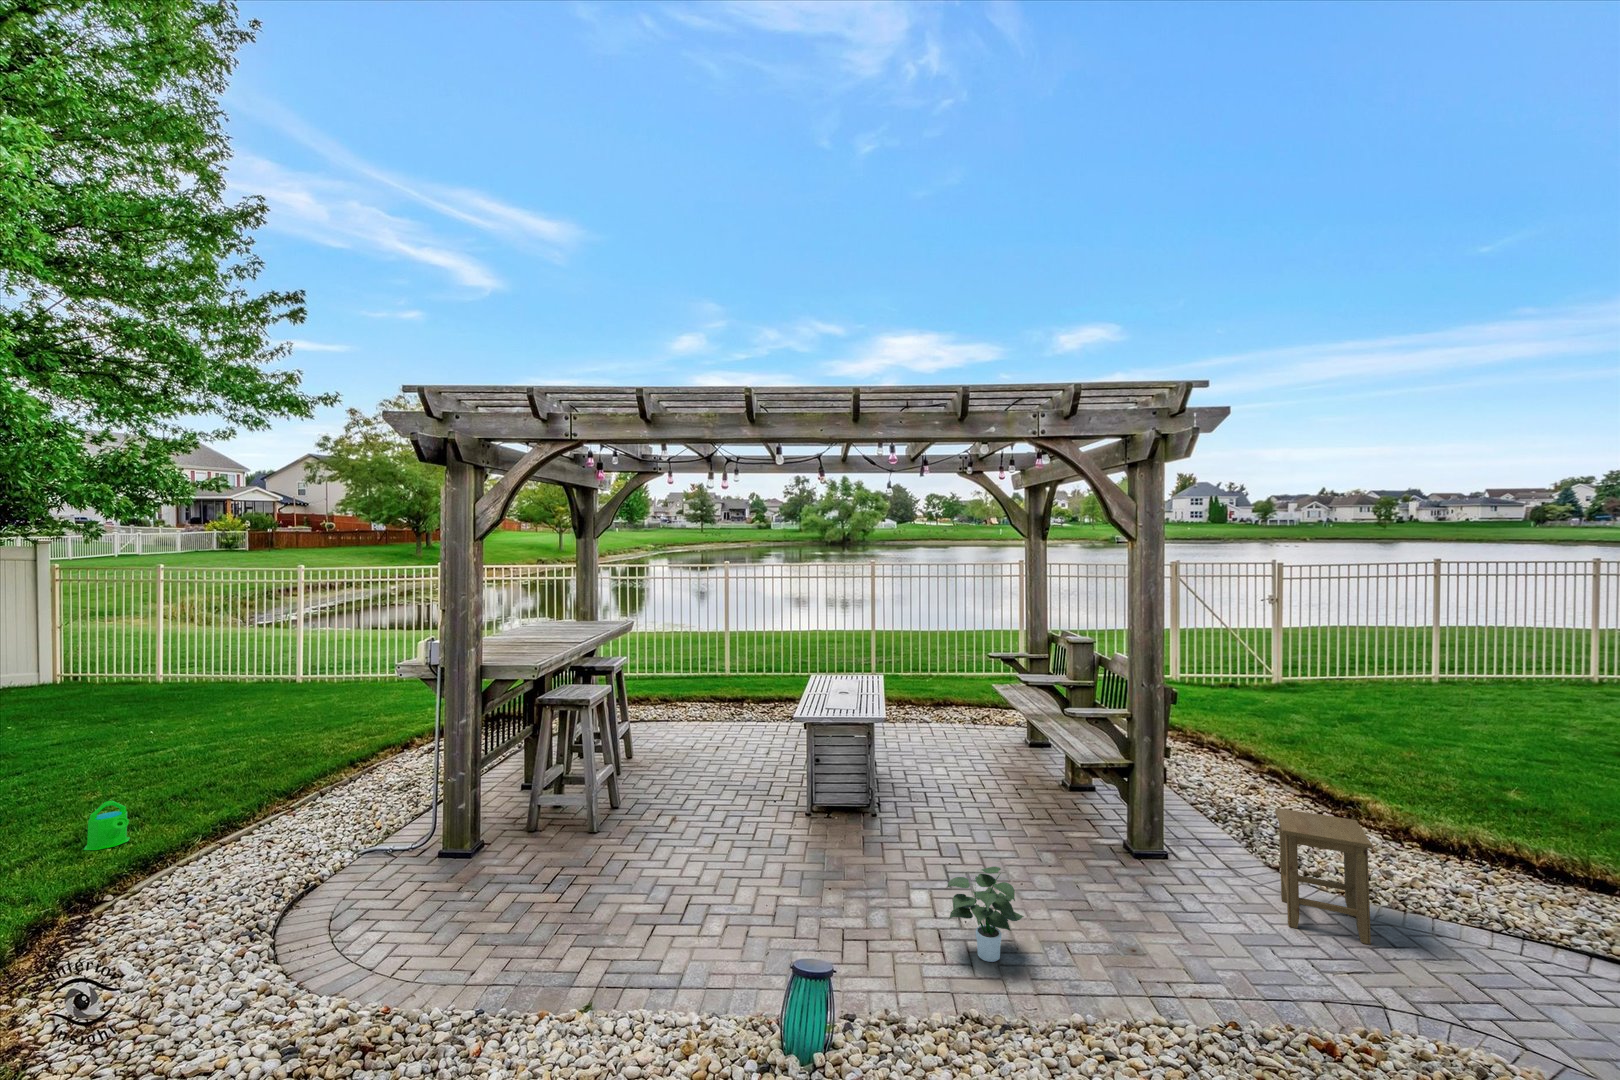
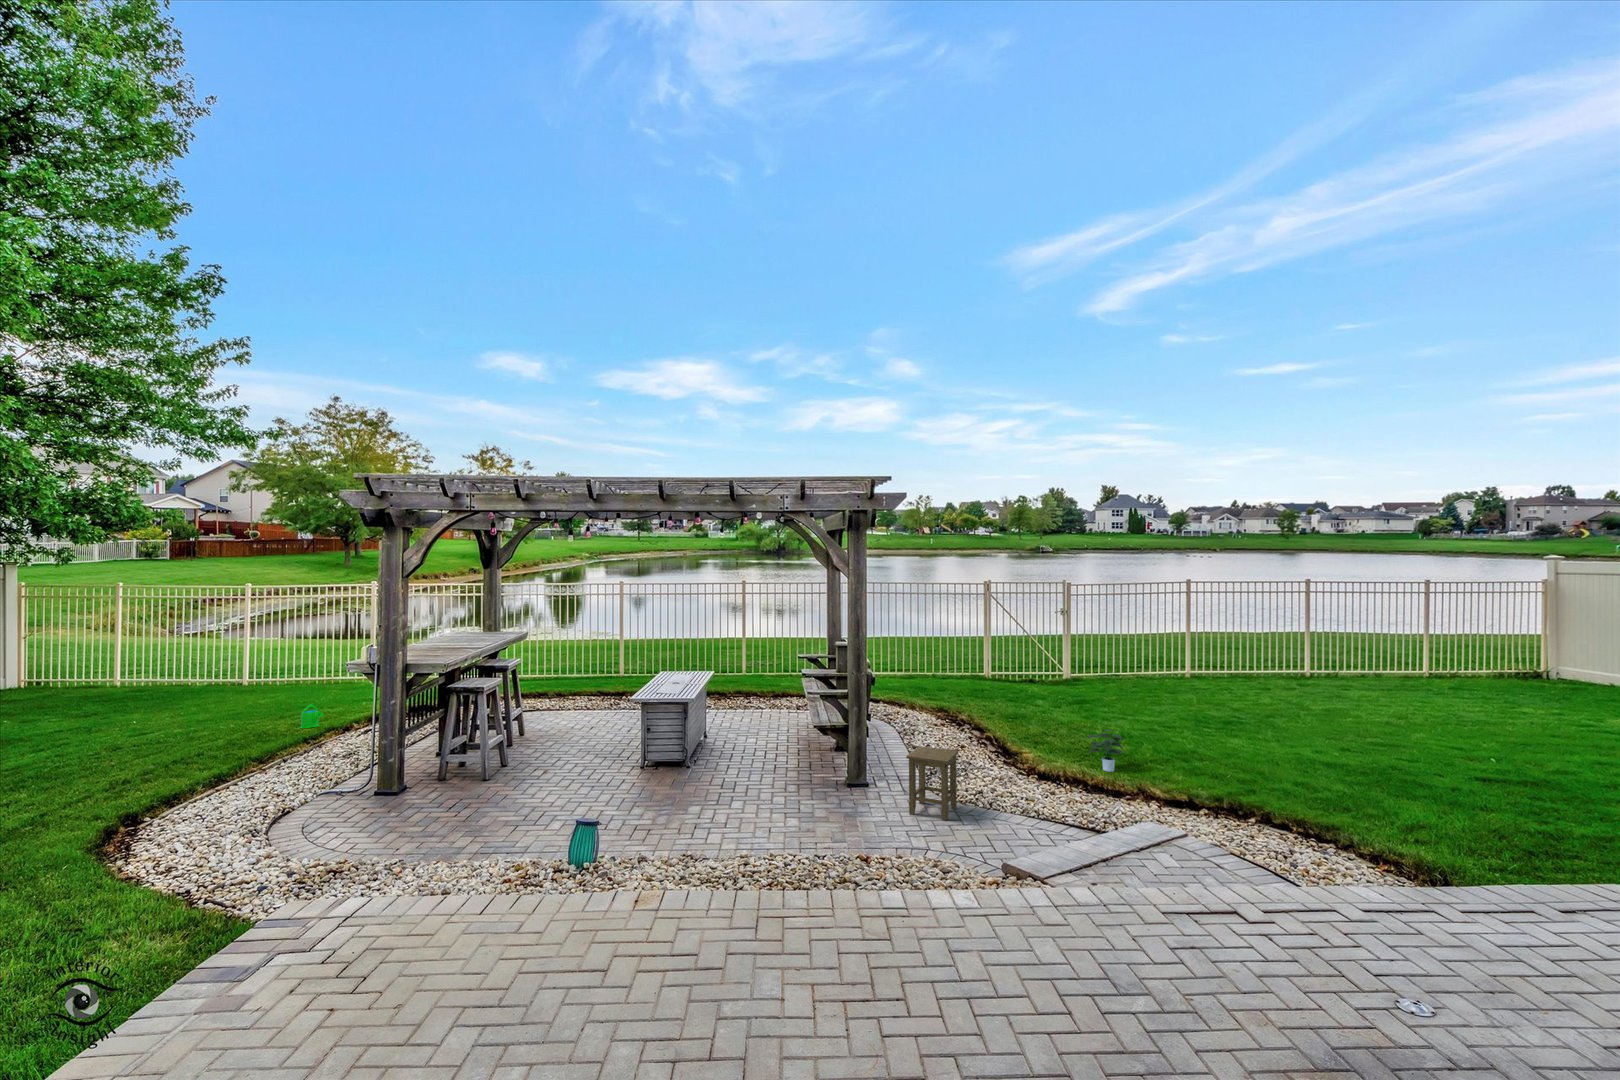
watering can: present [84,800,130,850] -> present [300,704,323,728]
potted plant: present [947,867,1024,962] -> present [1087,730,1123,772]

